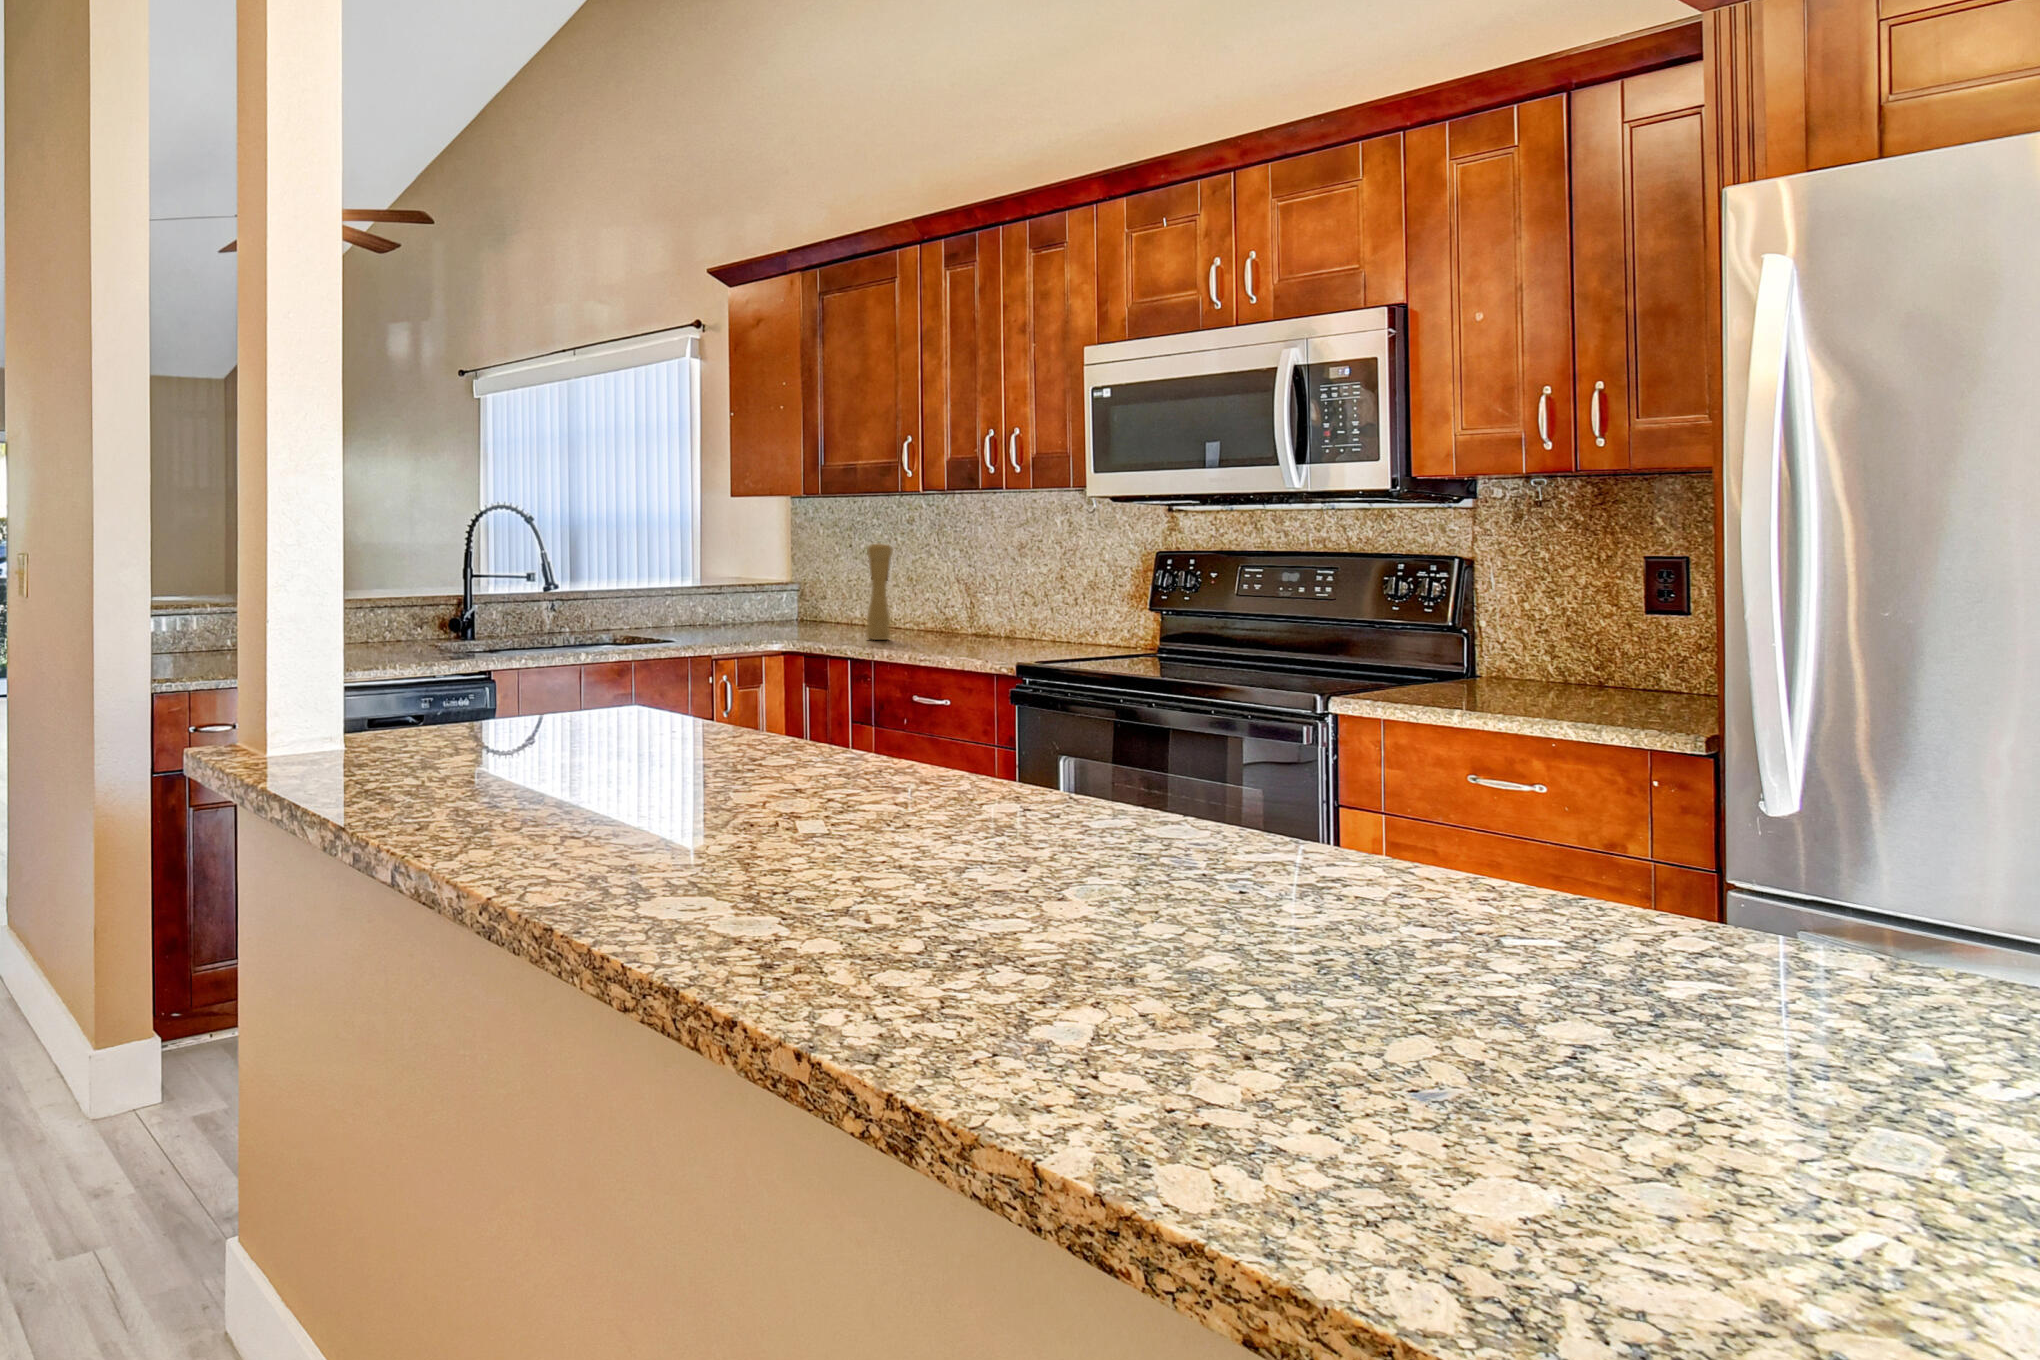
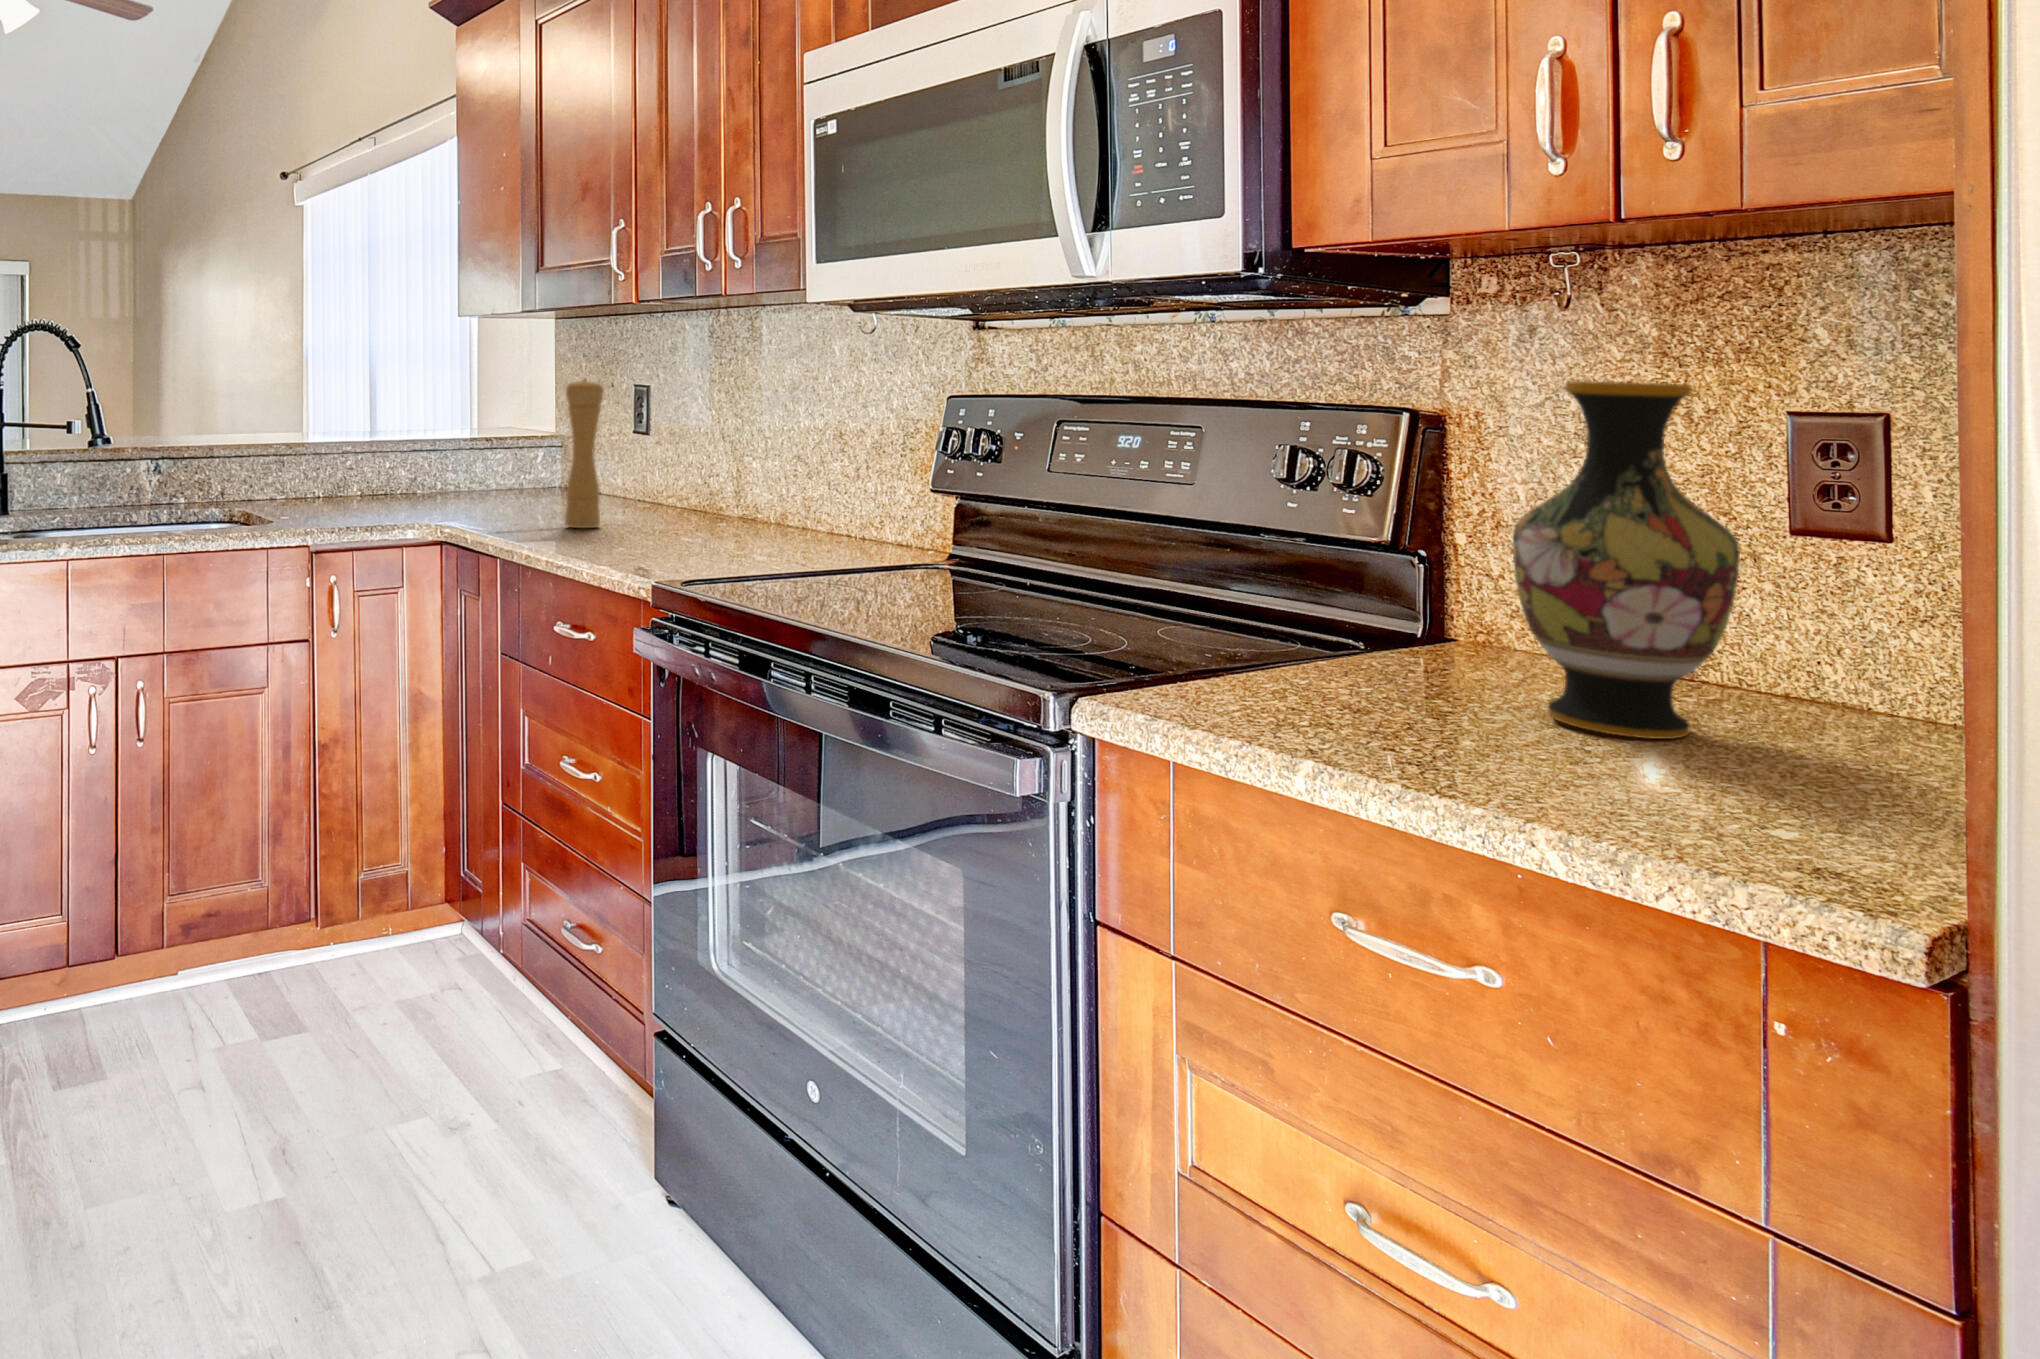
vase: none [1529,543,1630,701] -> present [1513,381,1740,739]

